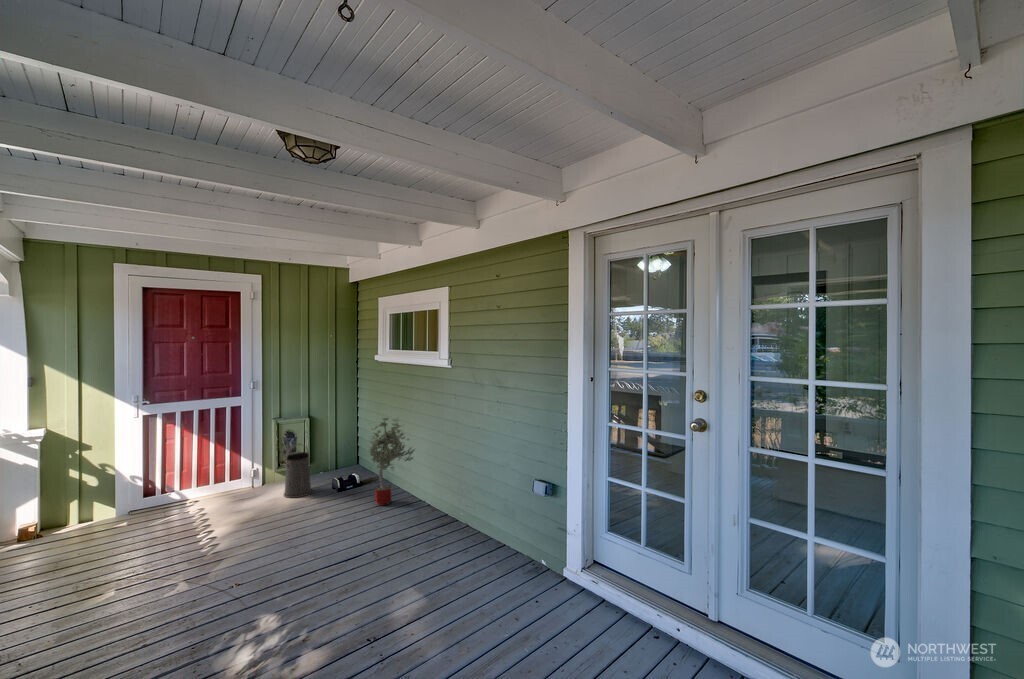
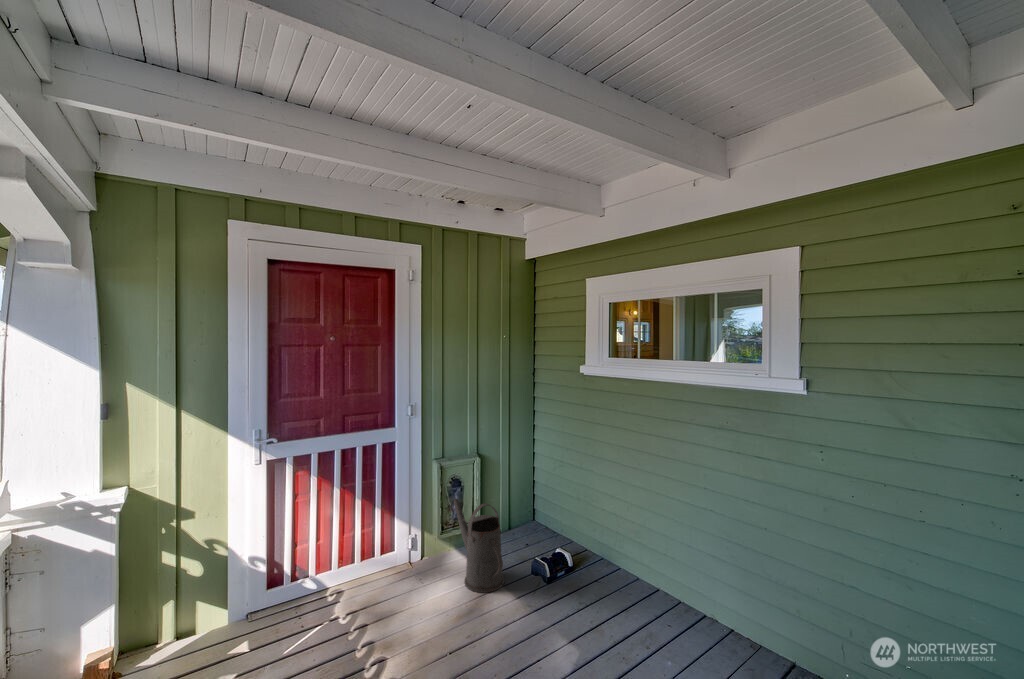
potted tree: present [370,418,414,506] -> none [600,473,701,623]

